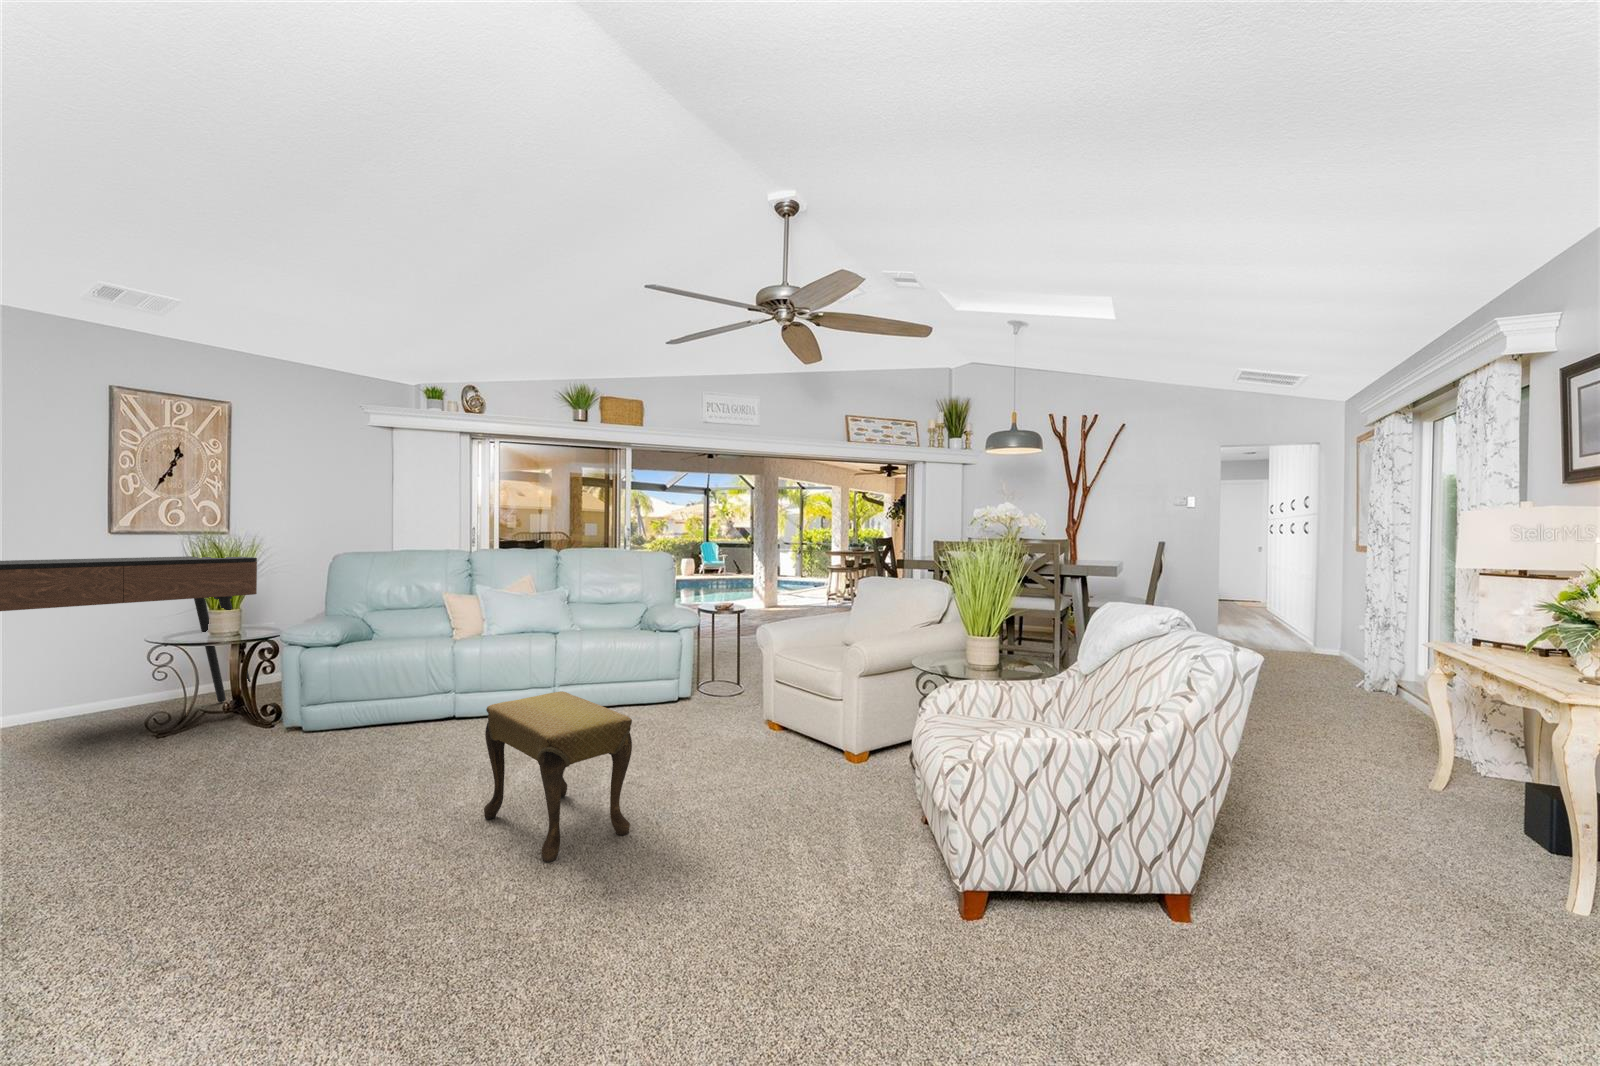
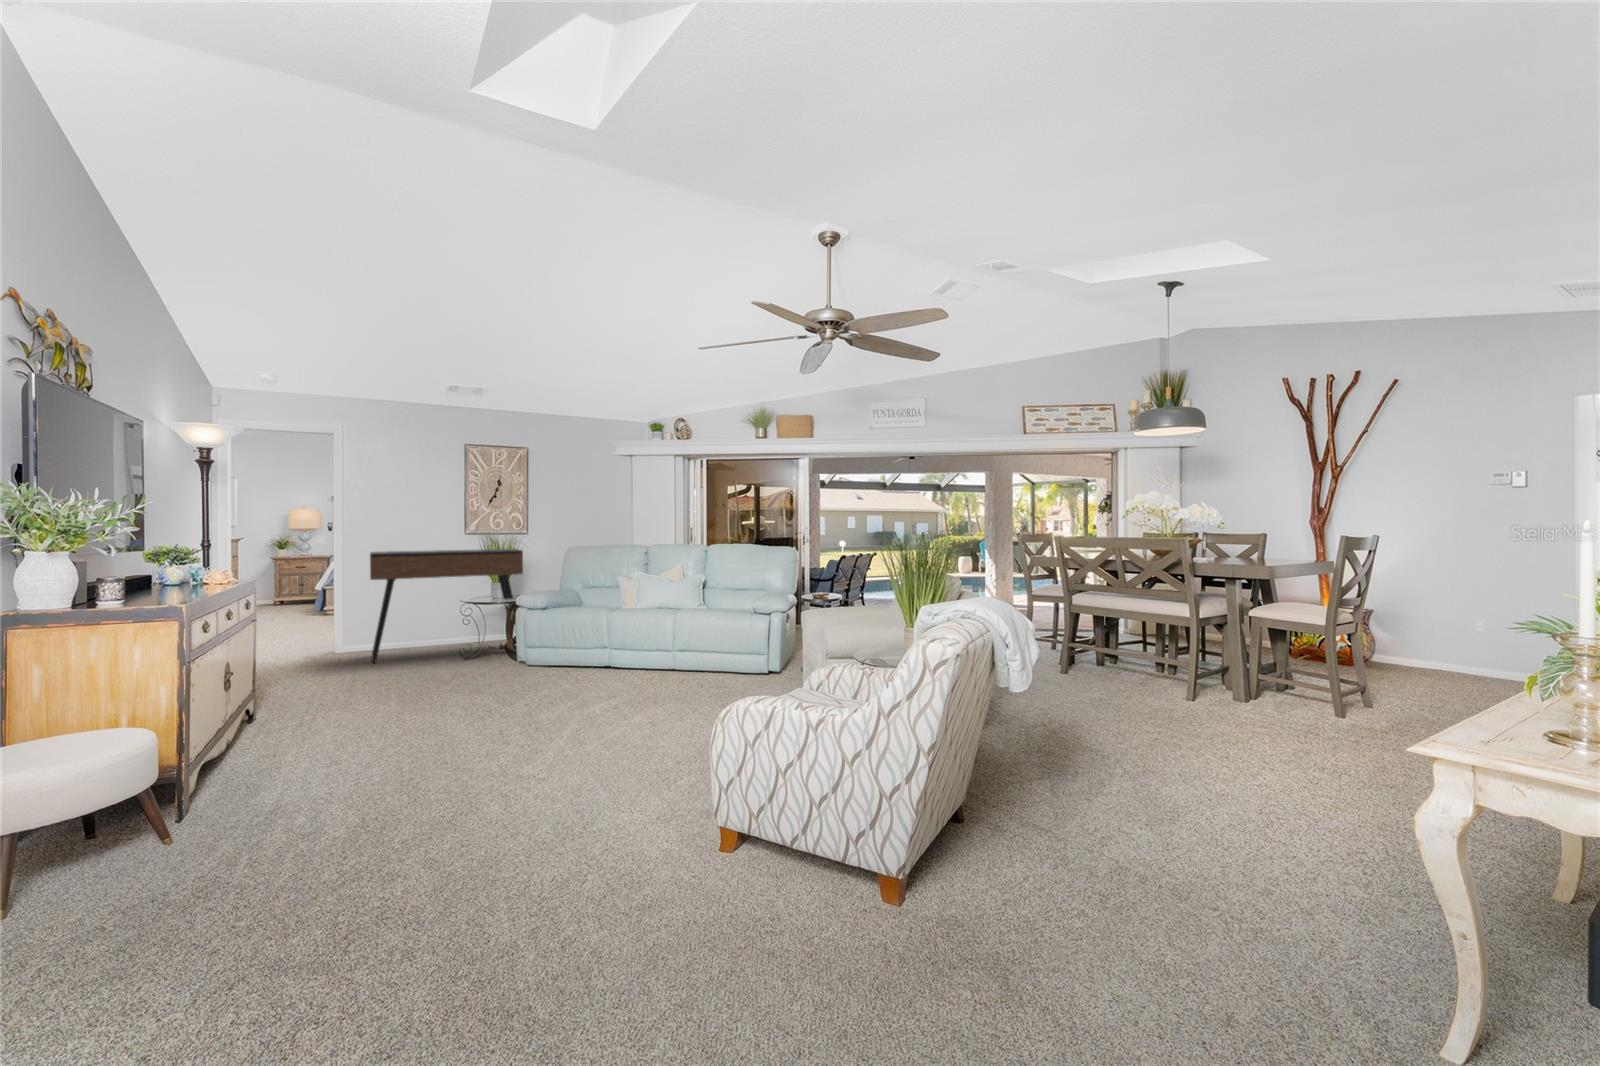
footstool: present [484,691,632,862] -> none [523,646,593,748]

